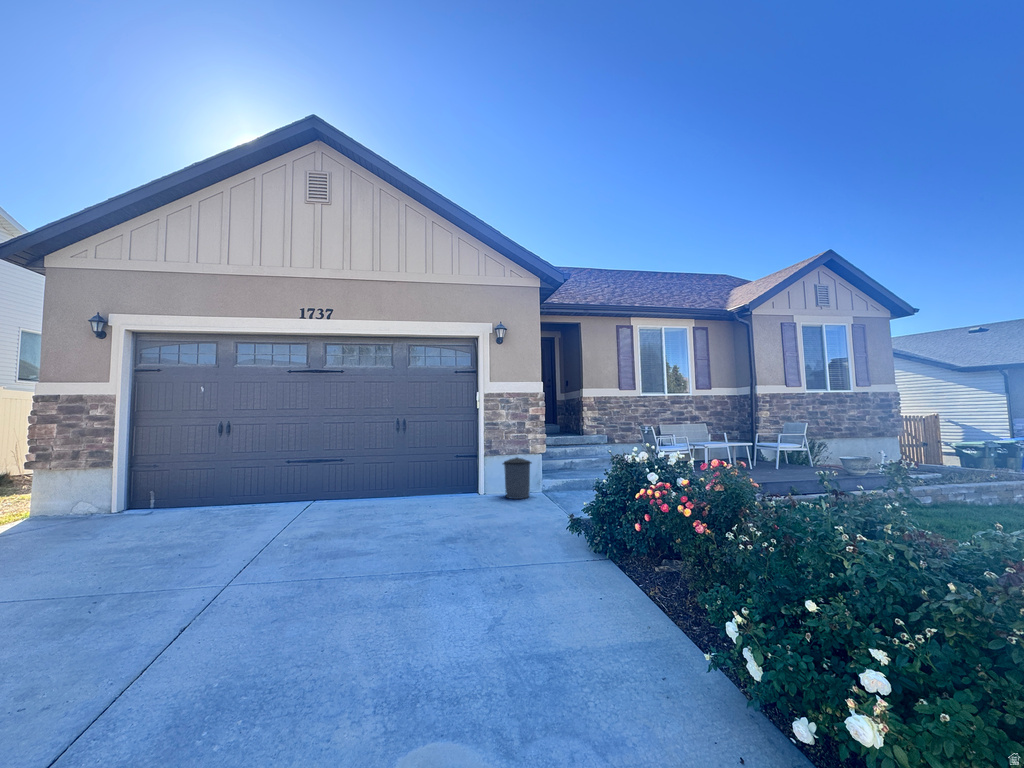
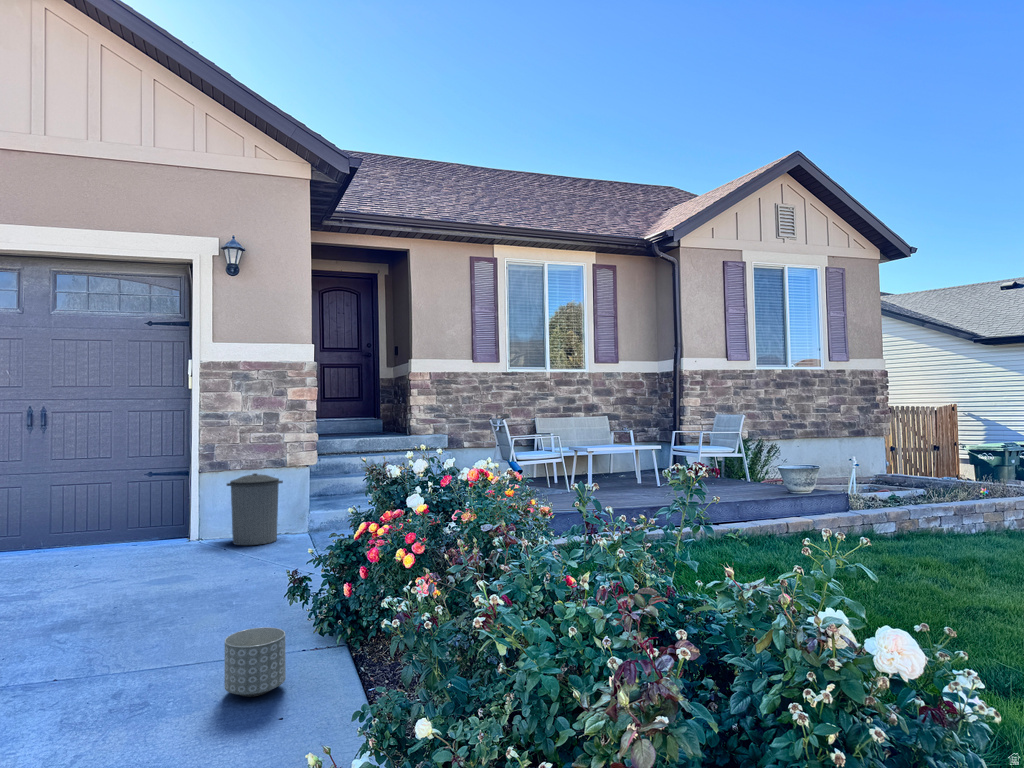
planter: none [587,539,618,574] -> present [225,627,286,697]

